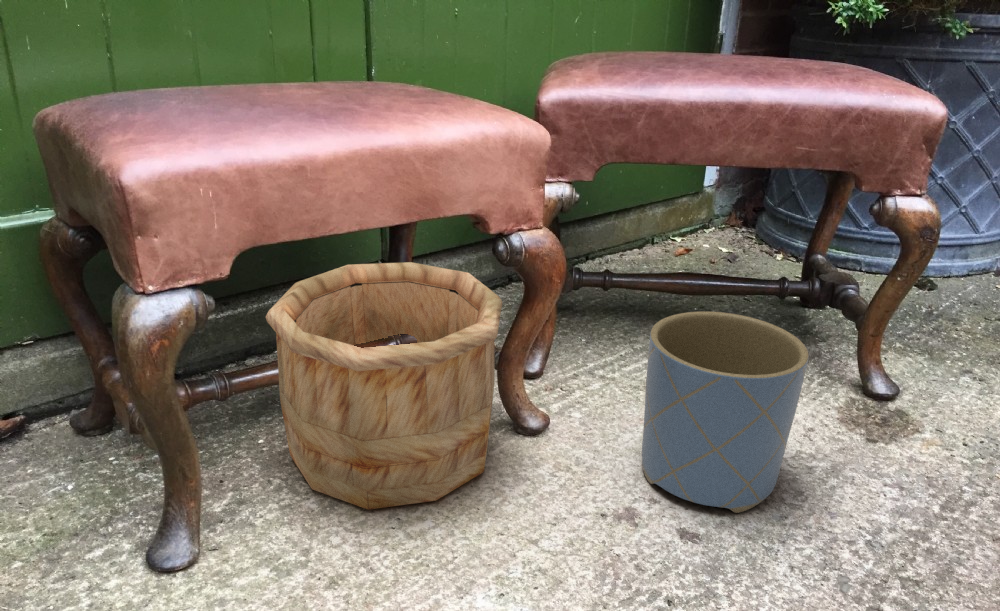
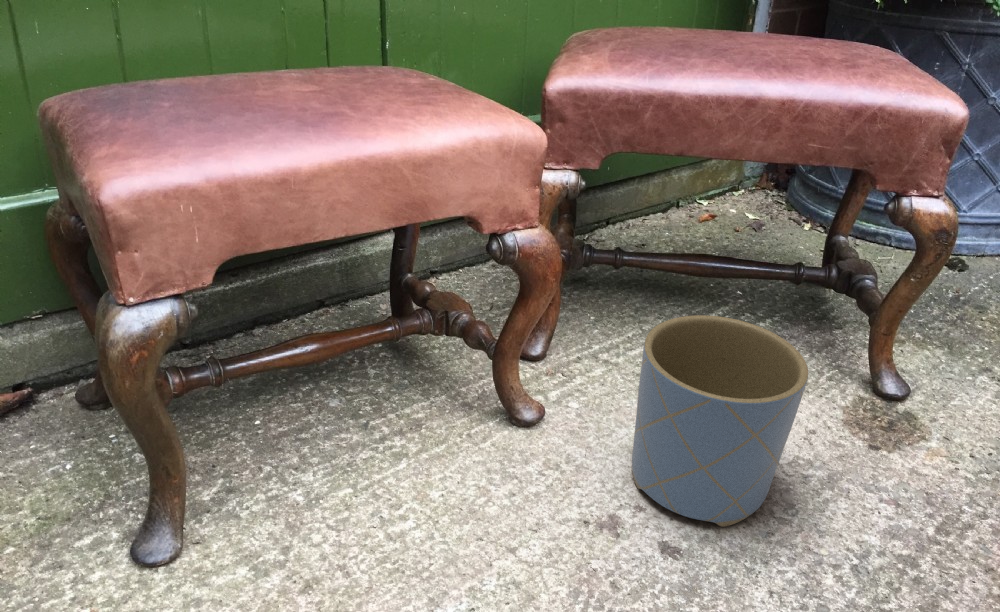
wooden bucket: present [266,262,502,510] -> none [252,250,495,506]

